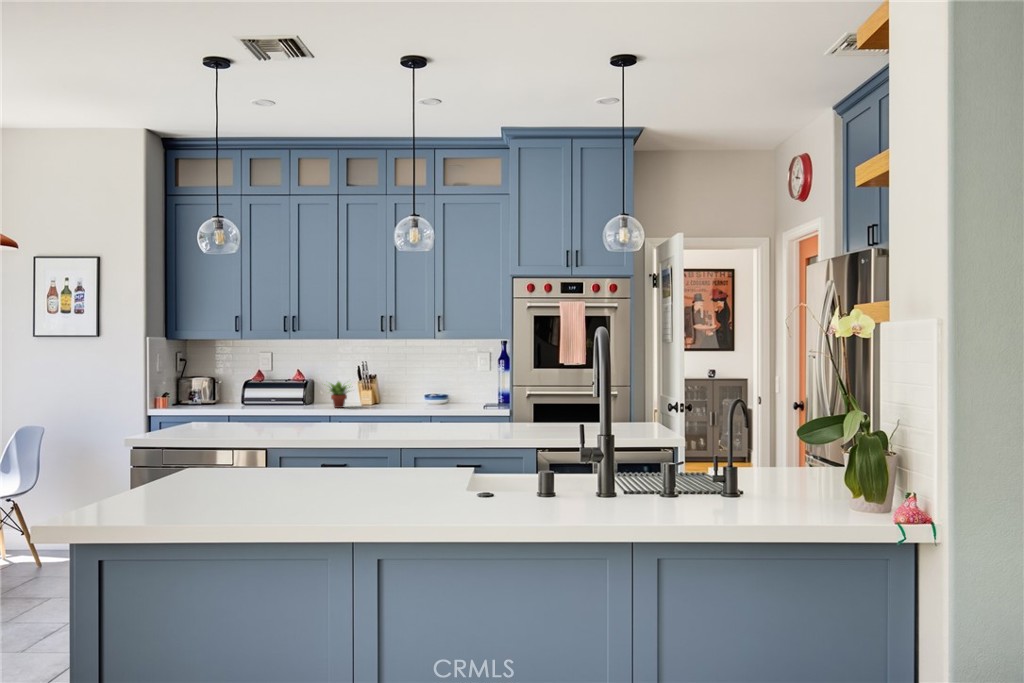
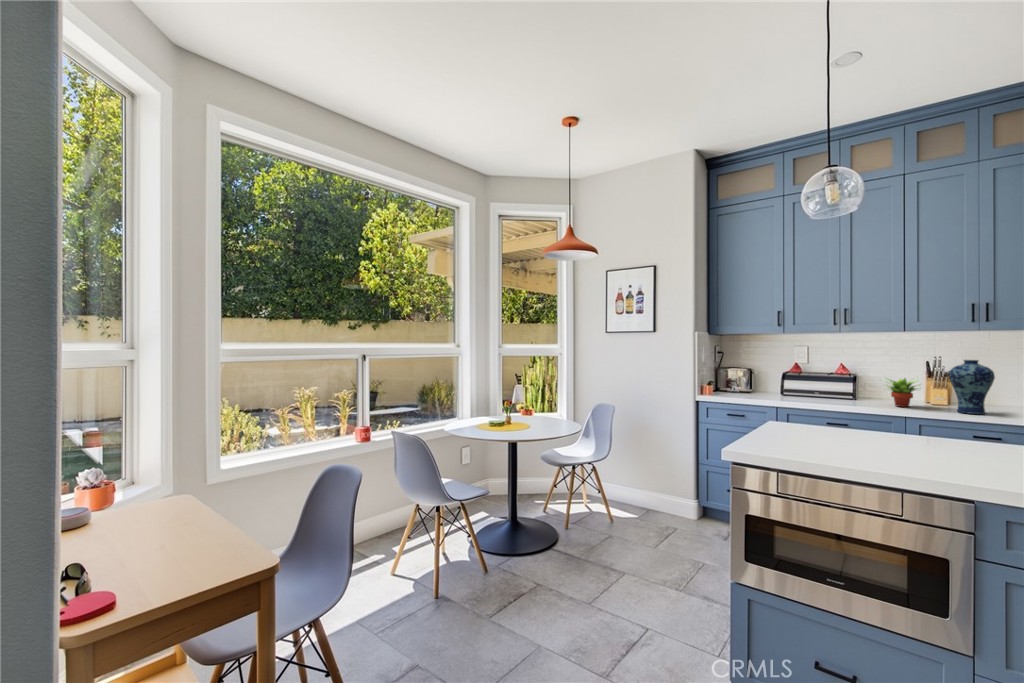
vase: none [368,363,397,409] -> present [949,360,995,414]

